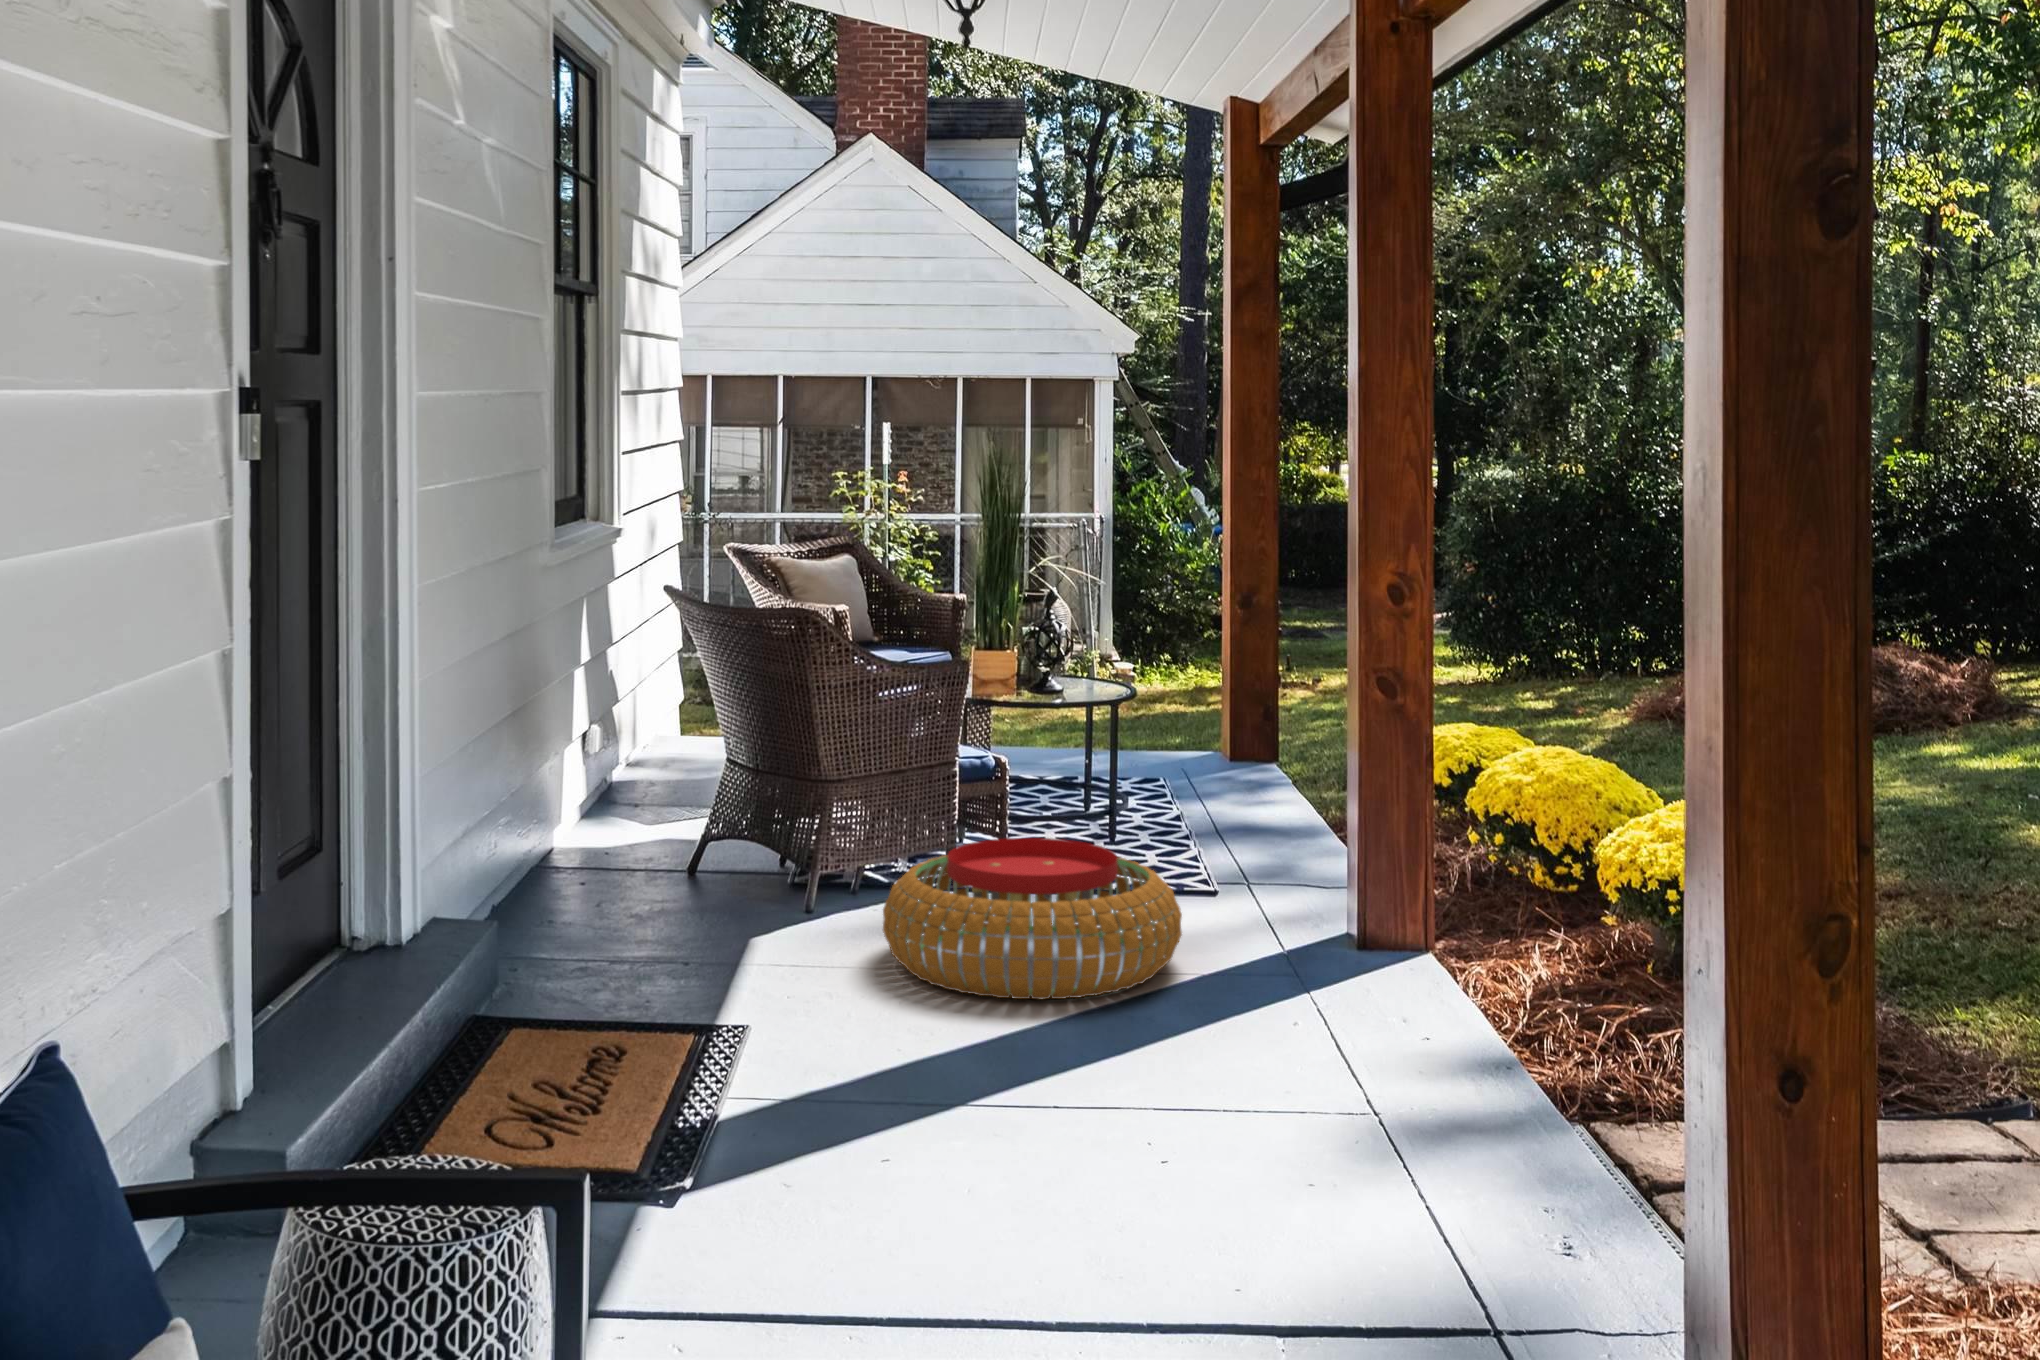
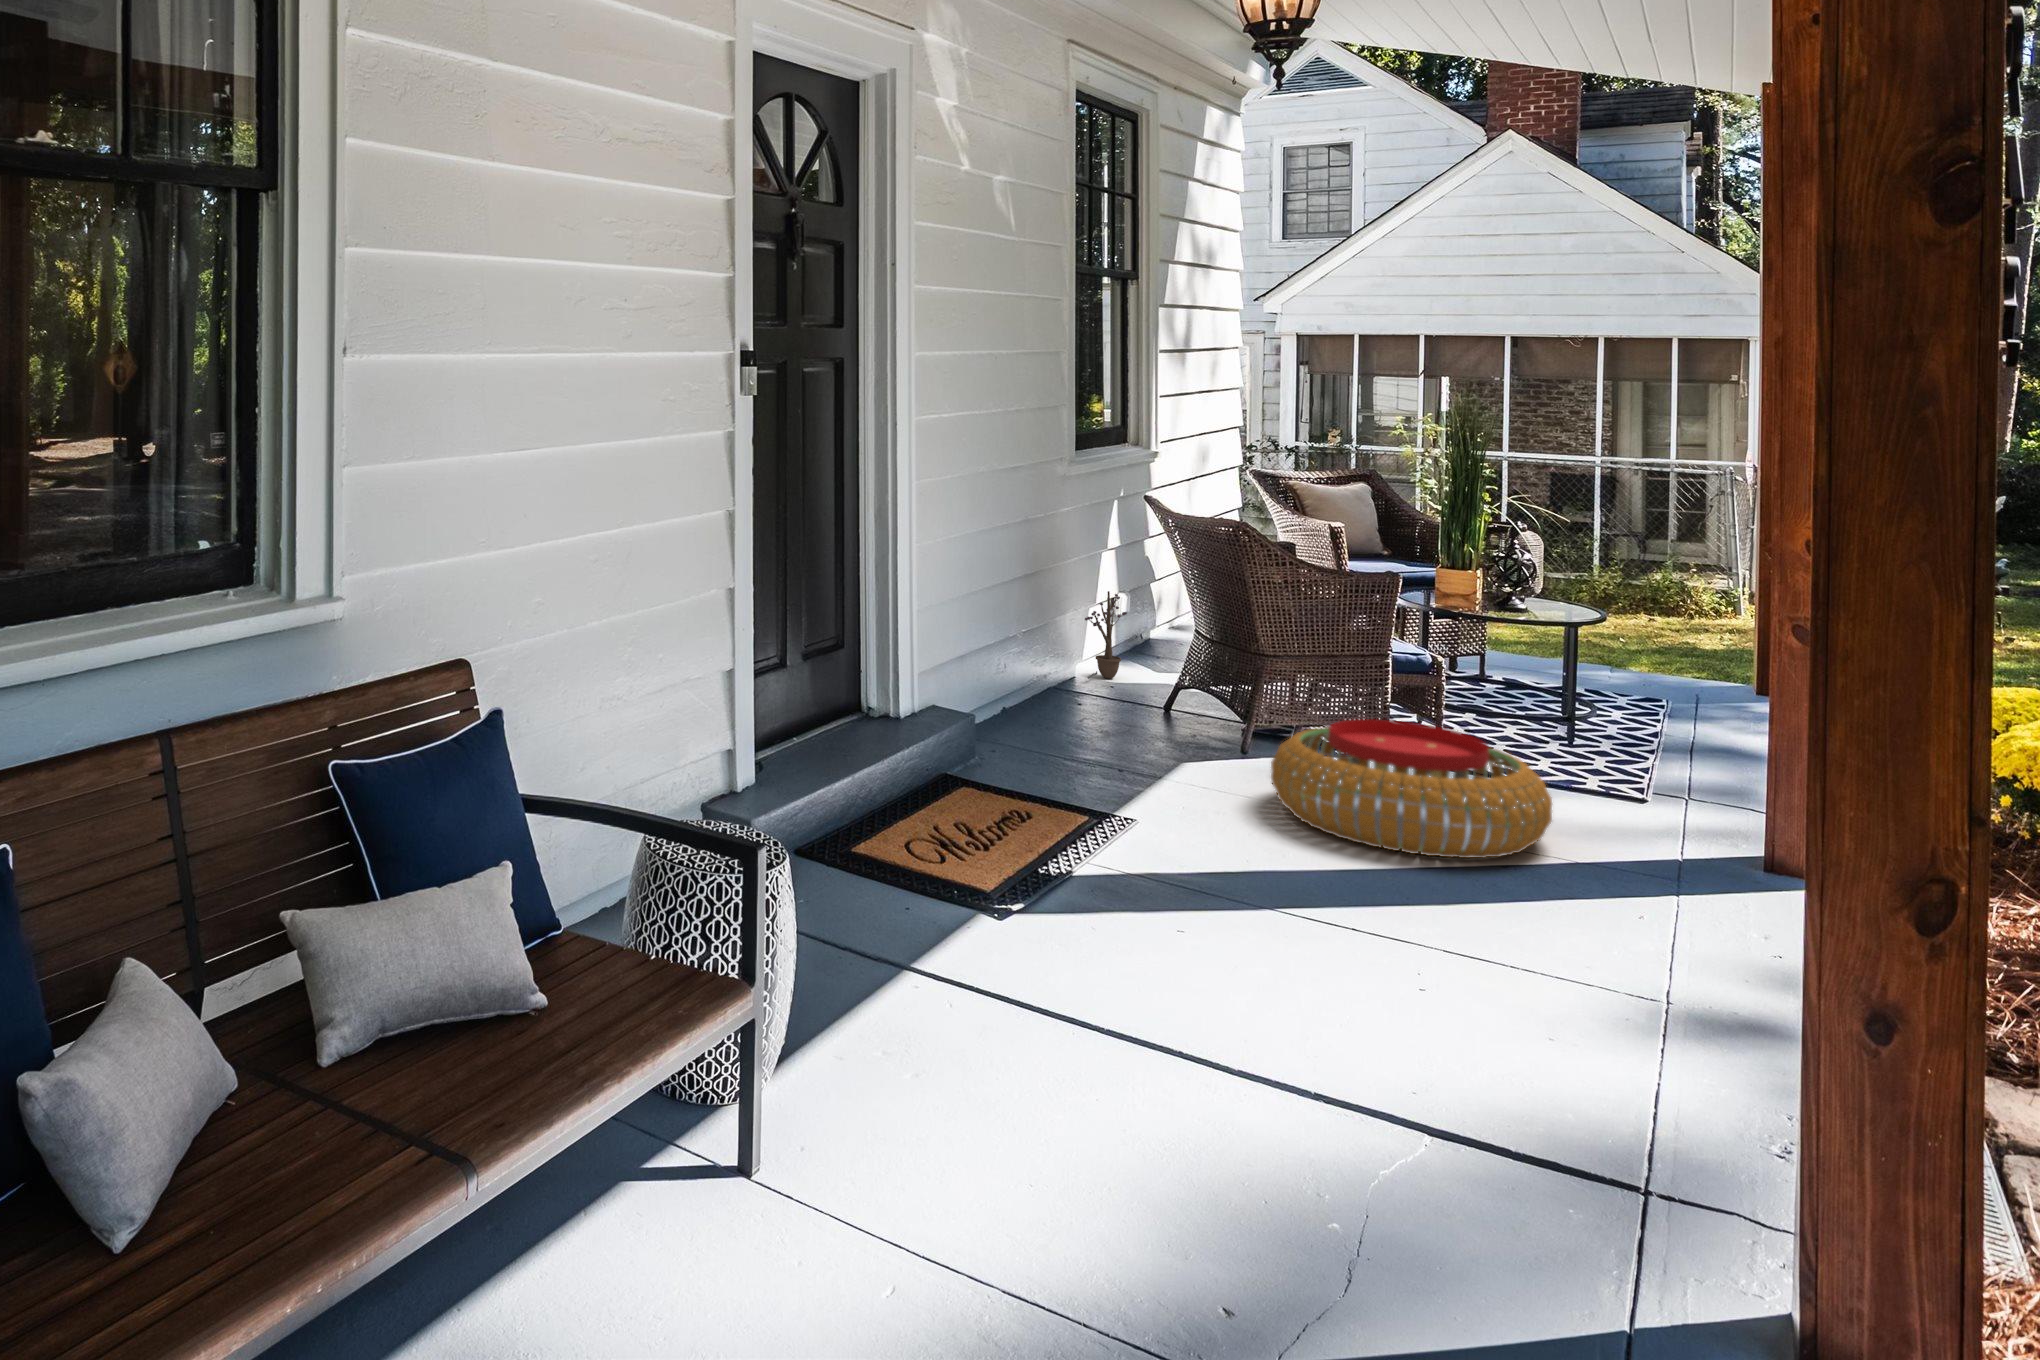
decorative plant: none [566,721,616,844] -> present [1085,591,1127,679]

